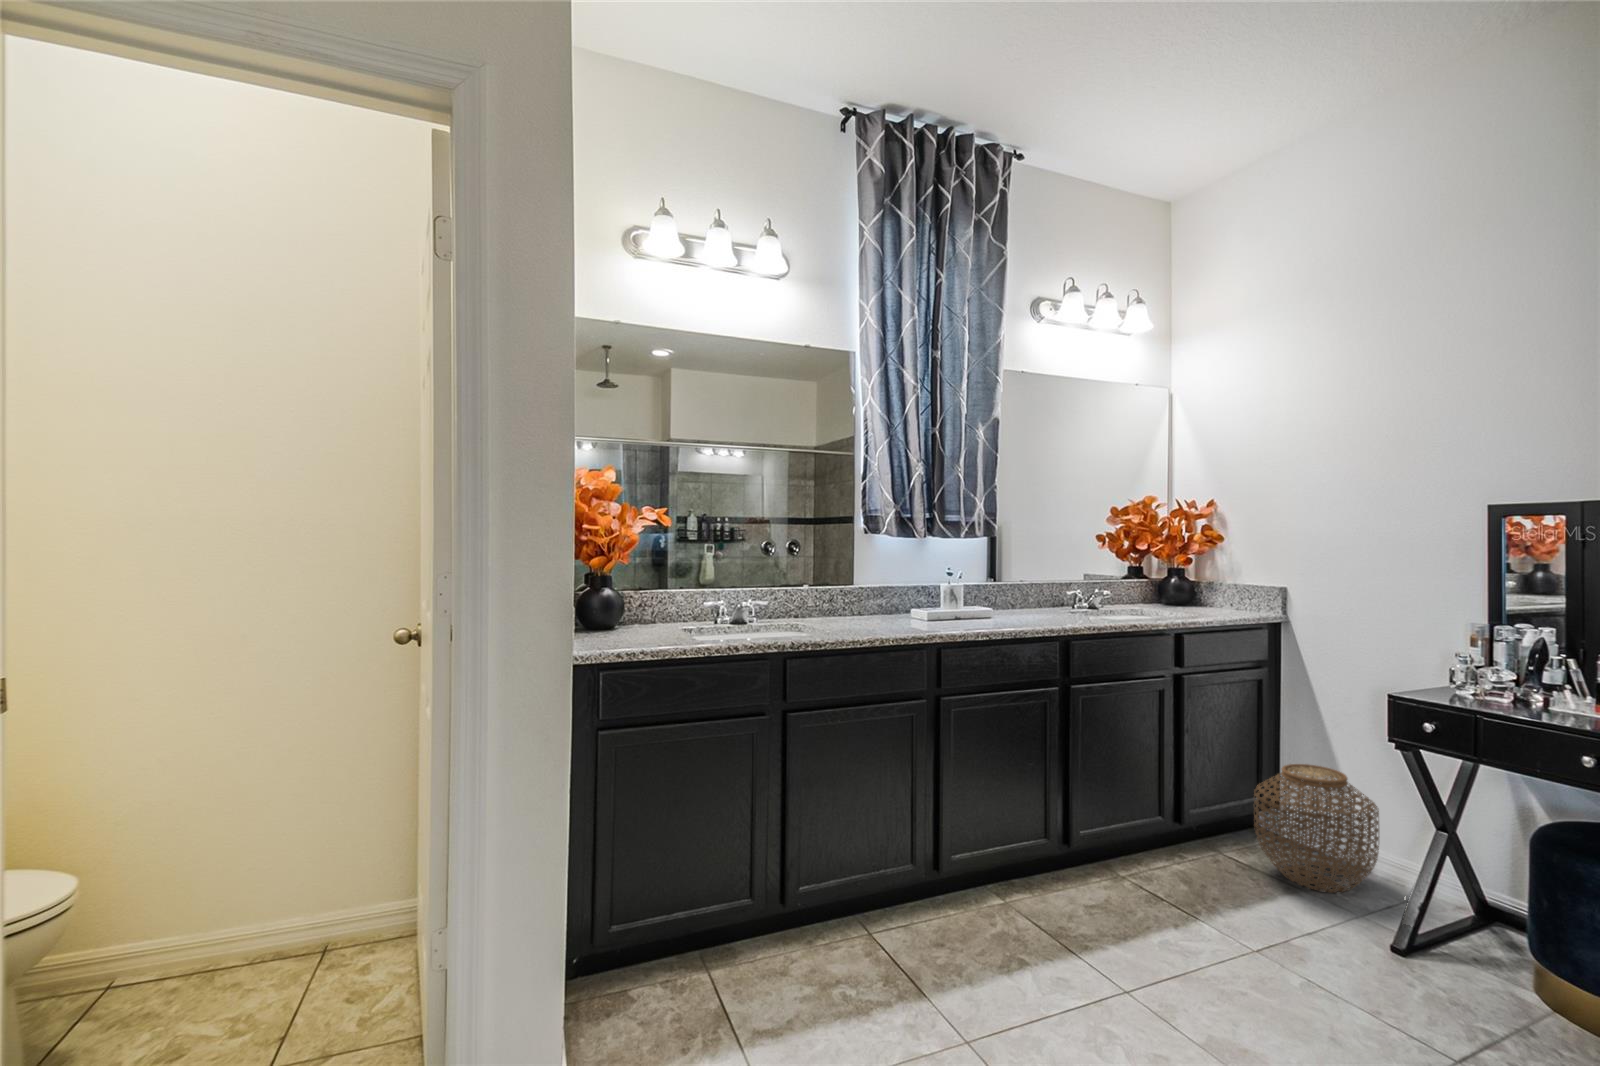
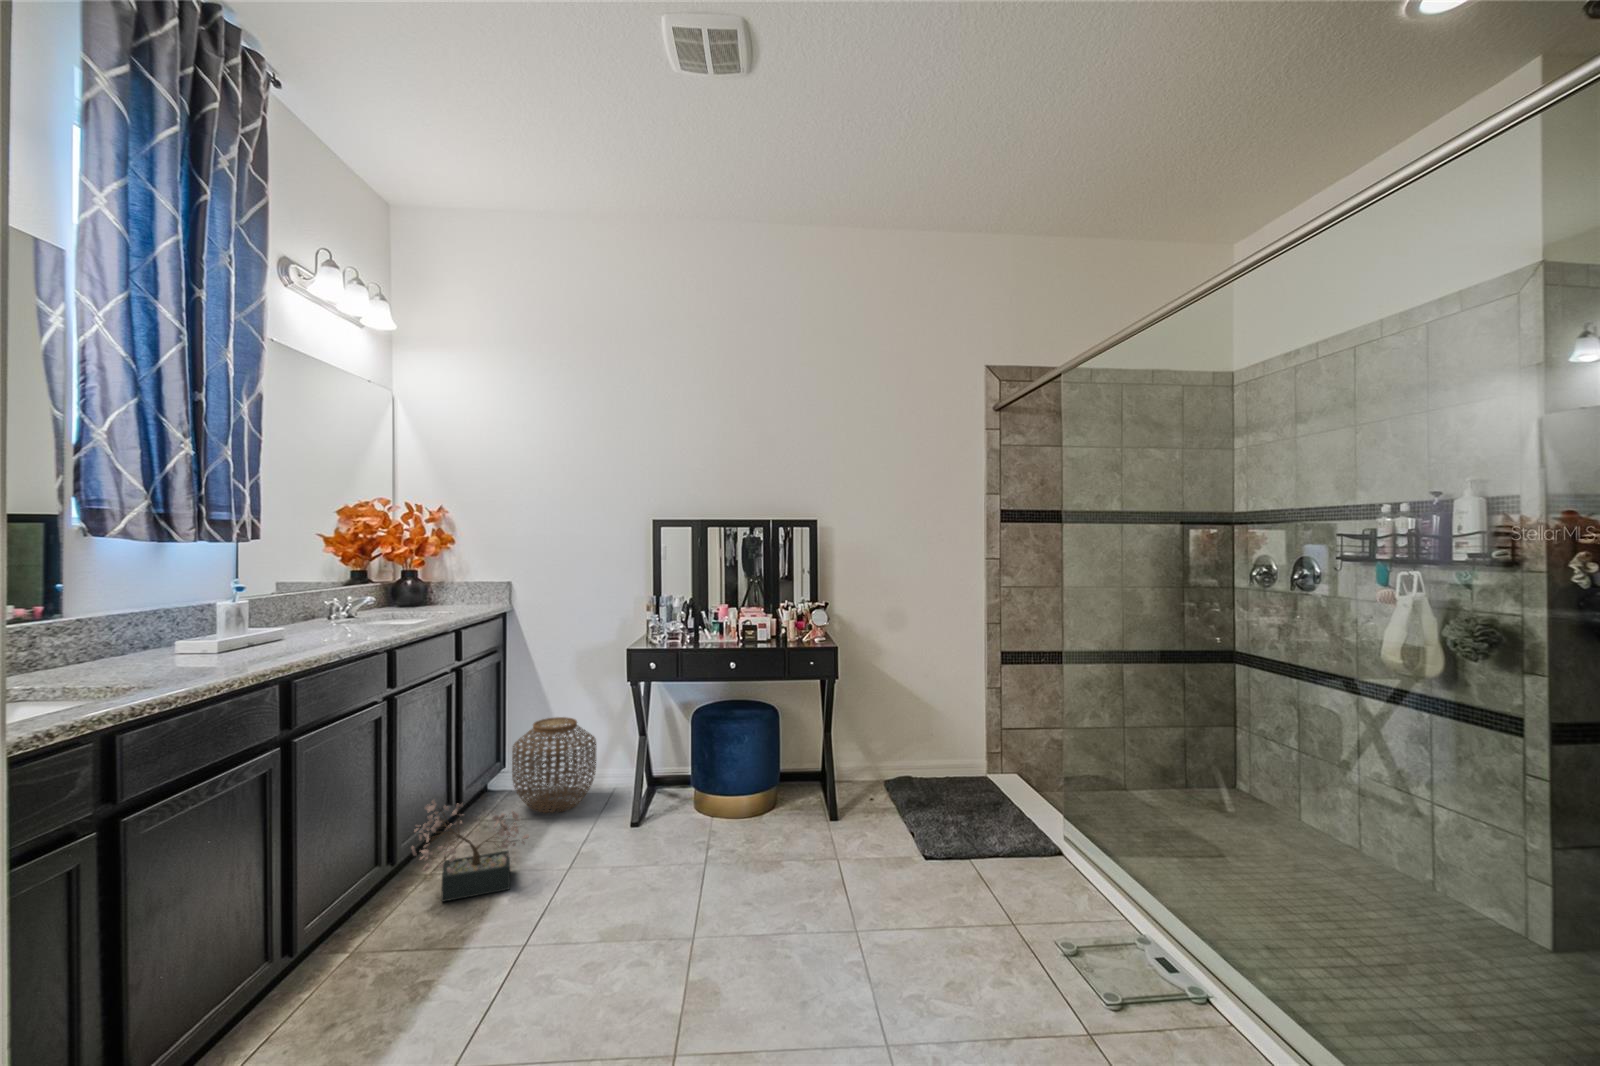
decorative plant: none [1075,802,1200,932] -> present [411,800,529,902]

